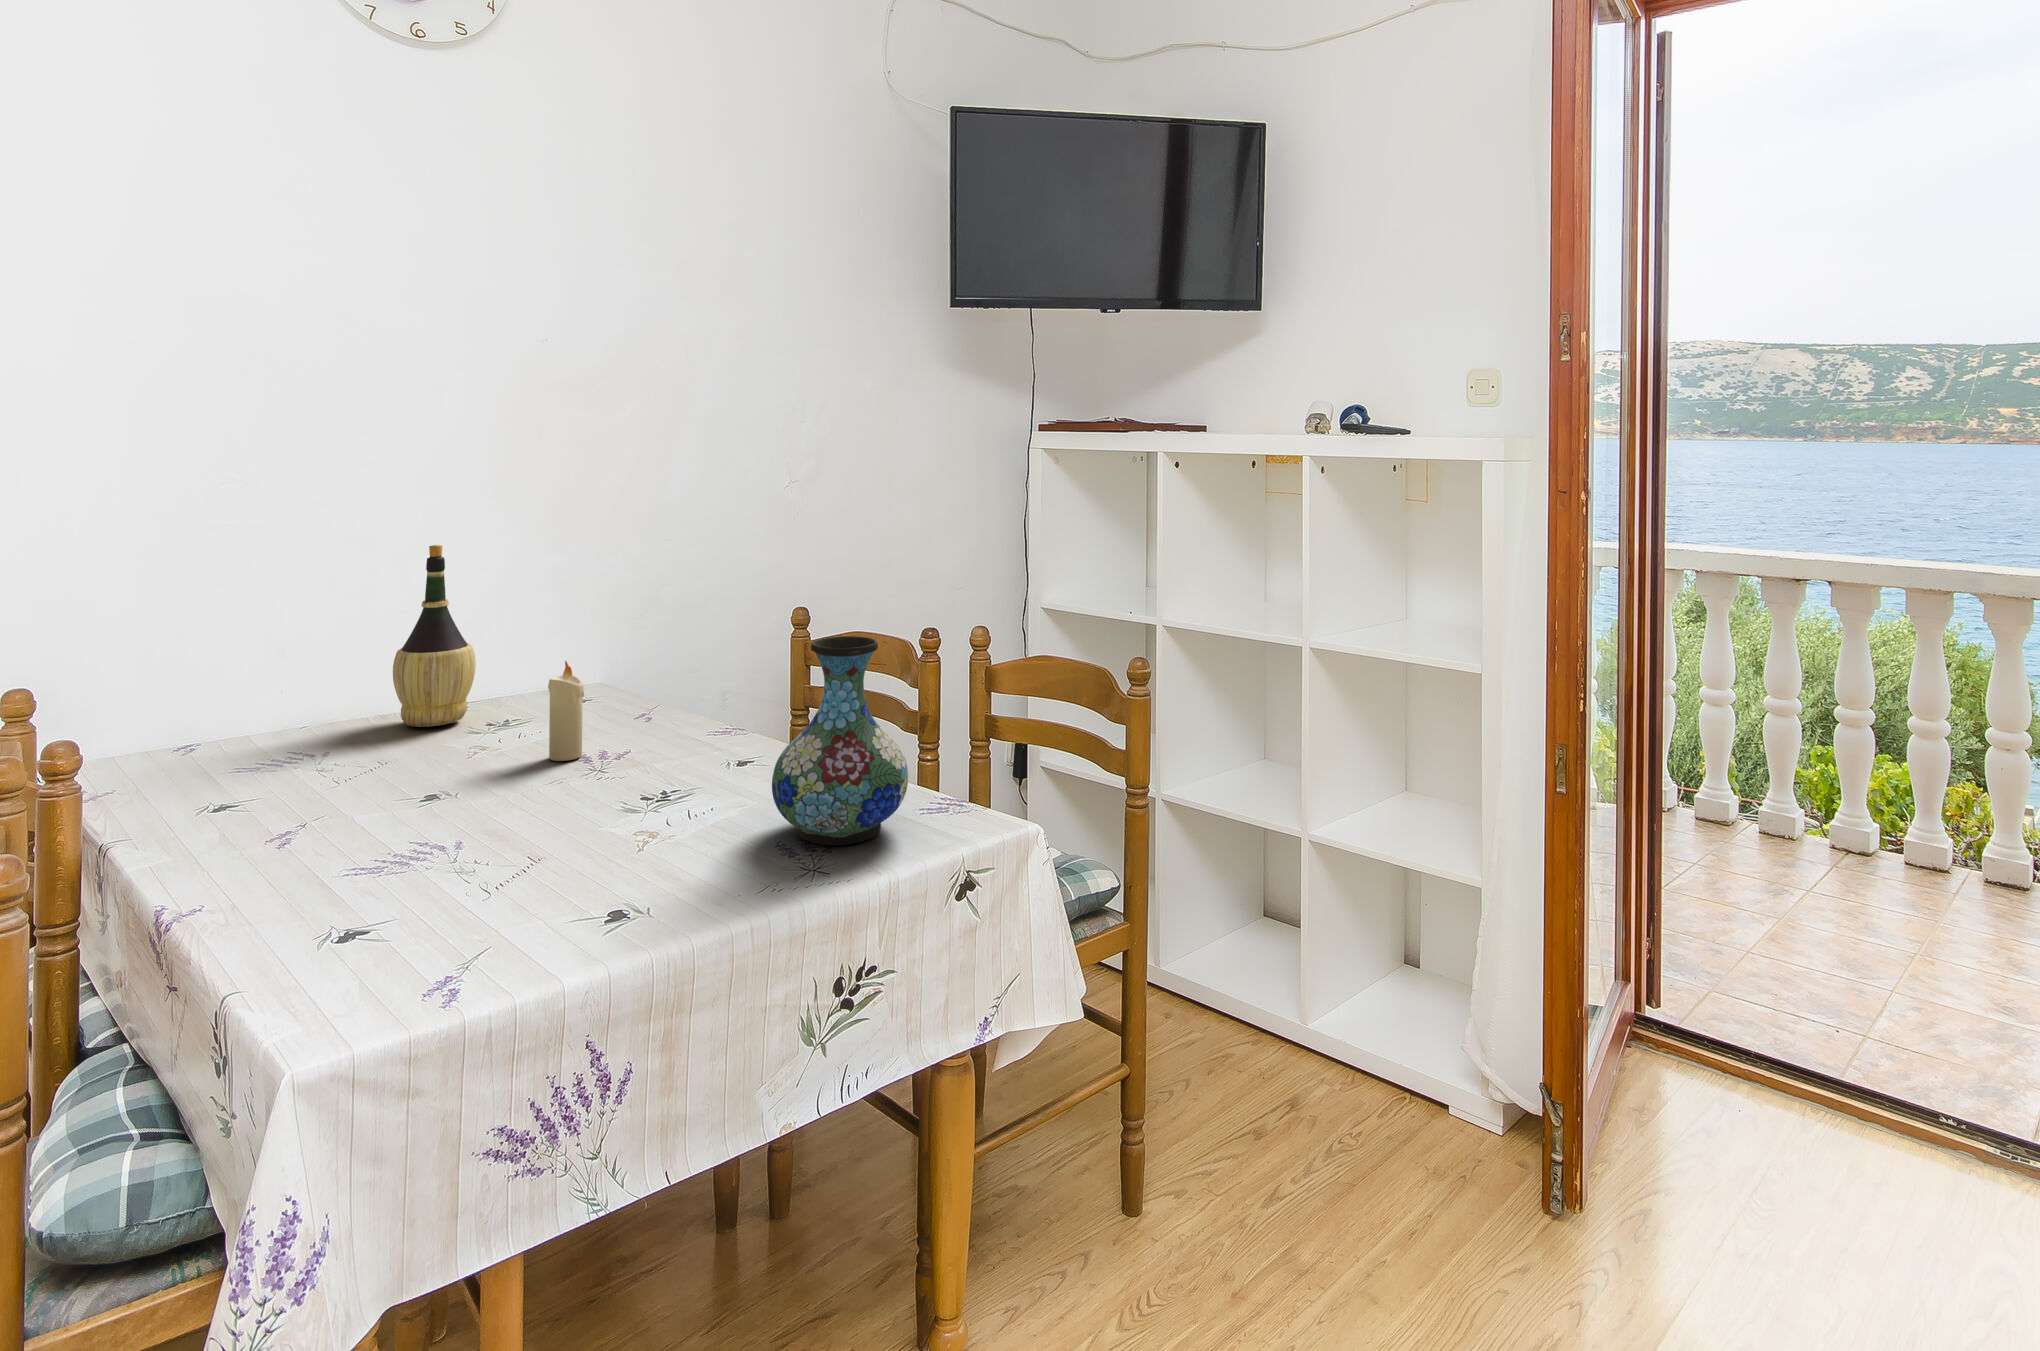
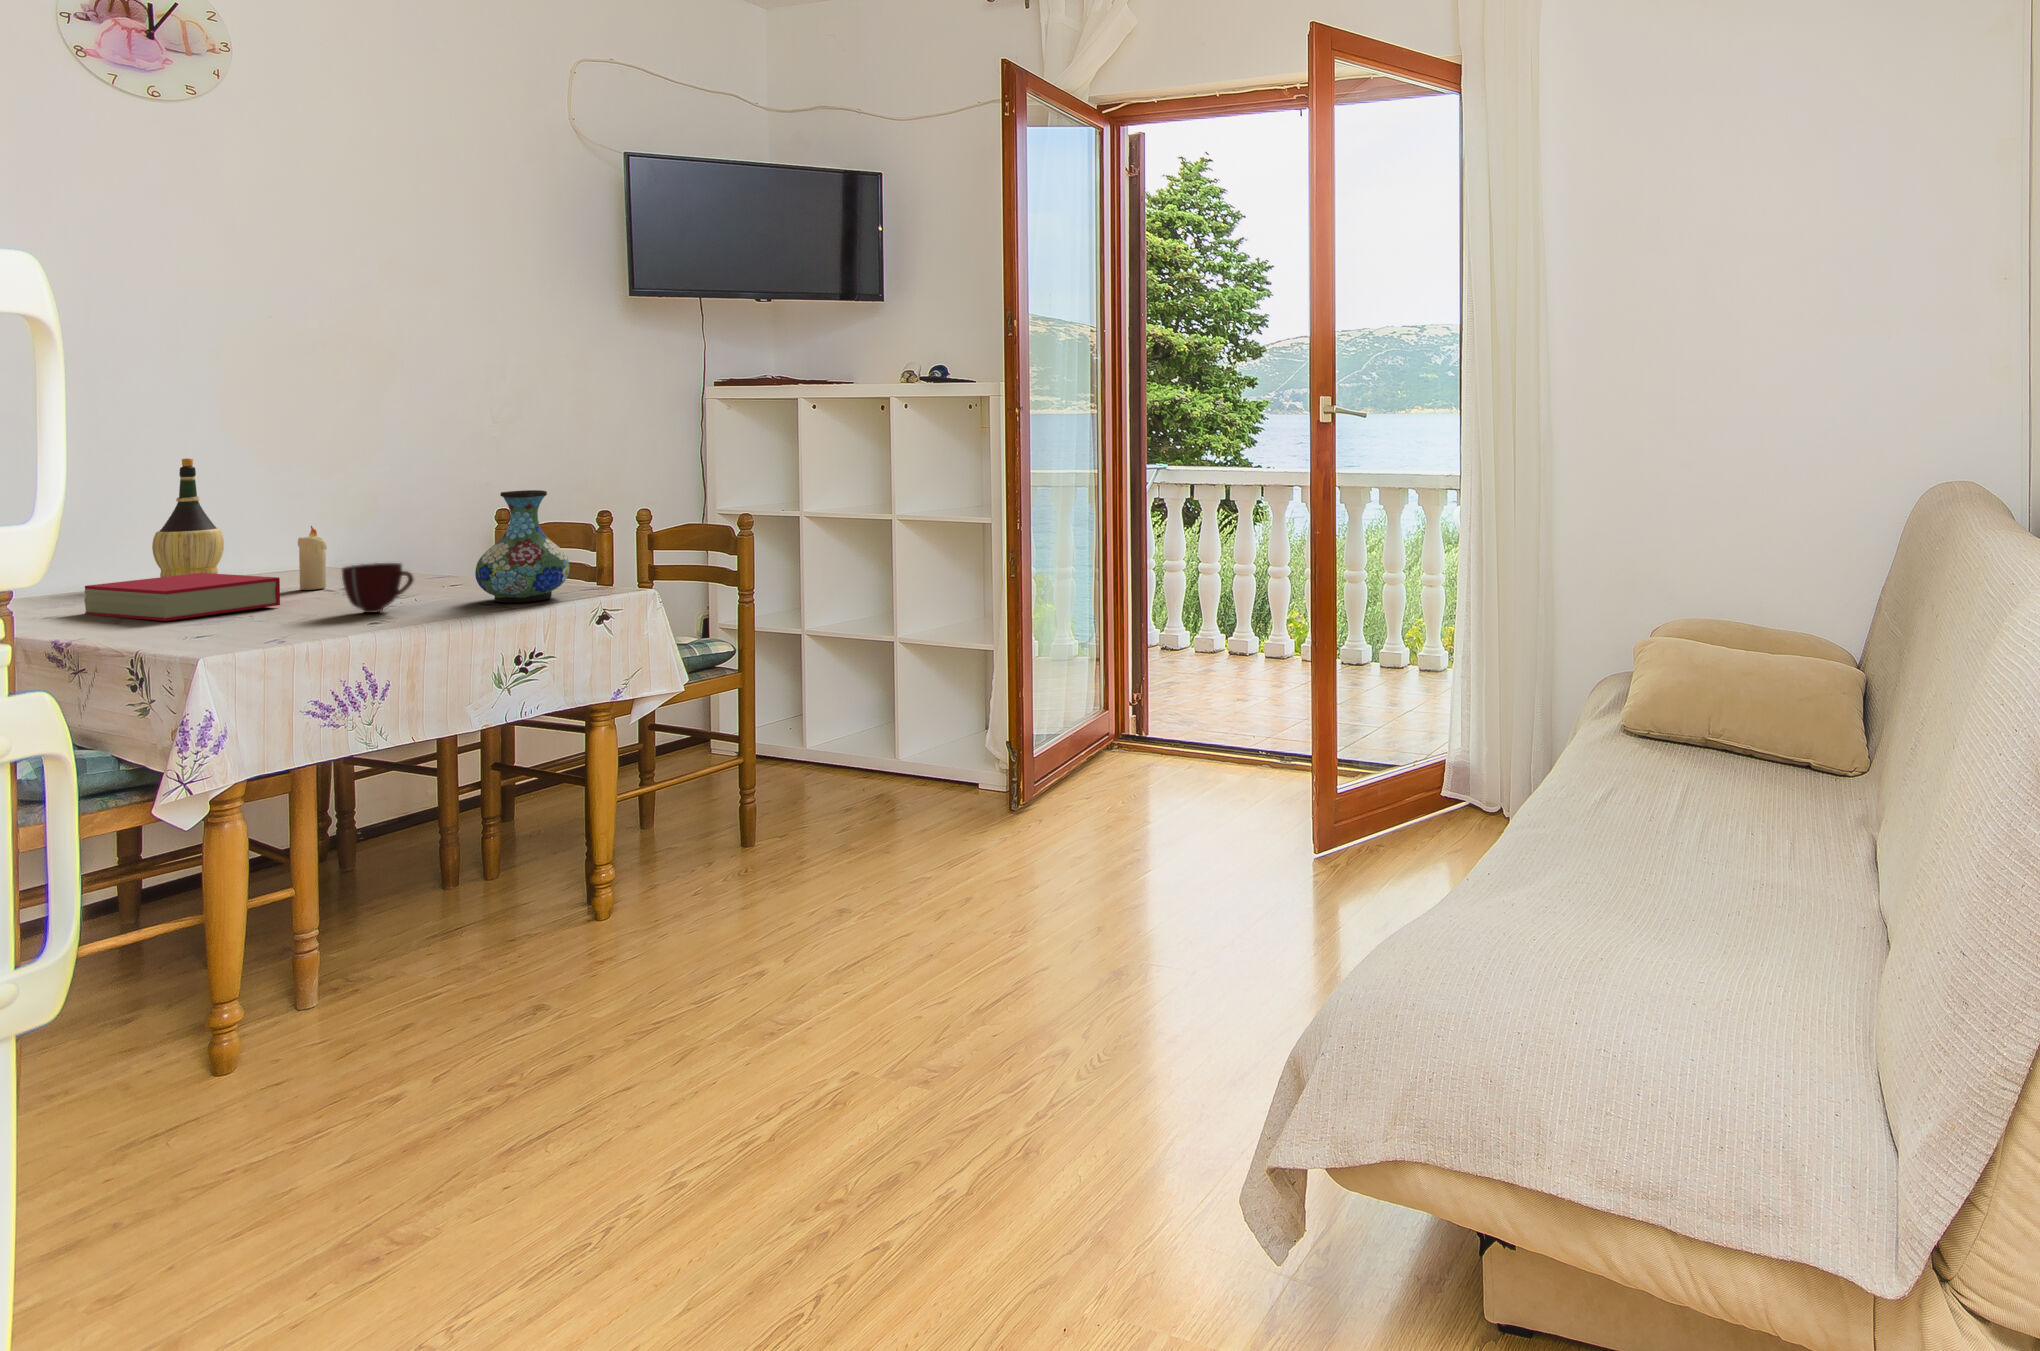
book: none [263,739,505,862] -> present [84,573,280,621]
mug: none [579,767,681,865] -> present [342,563,413,613]

